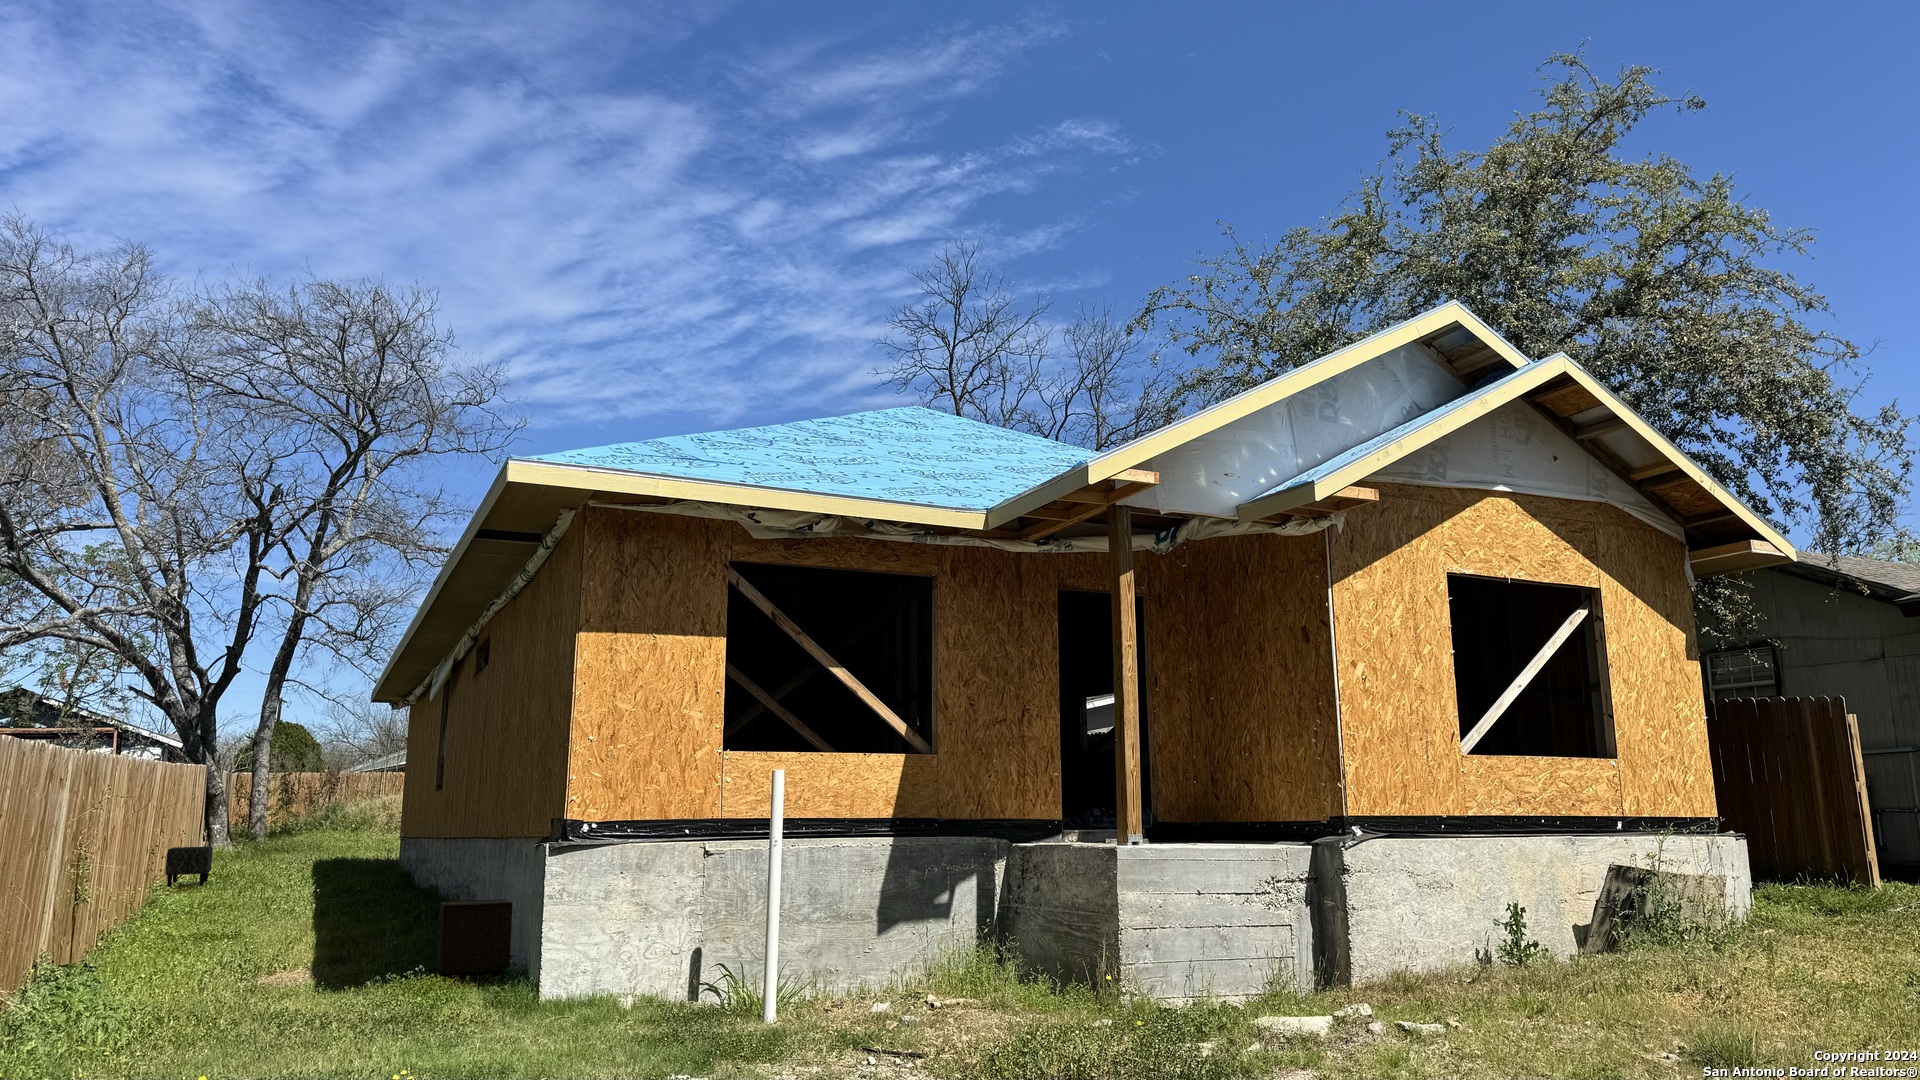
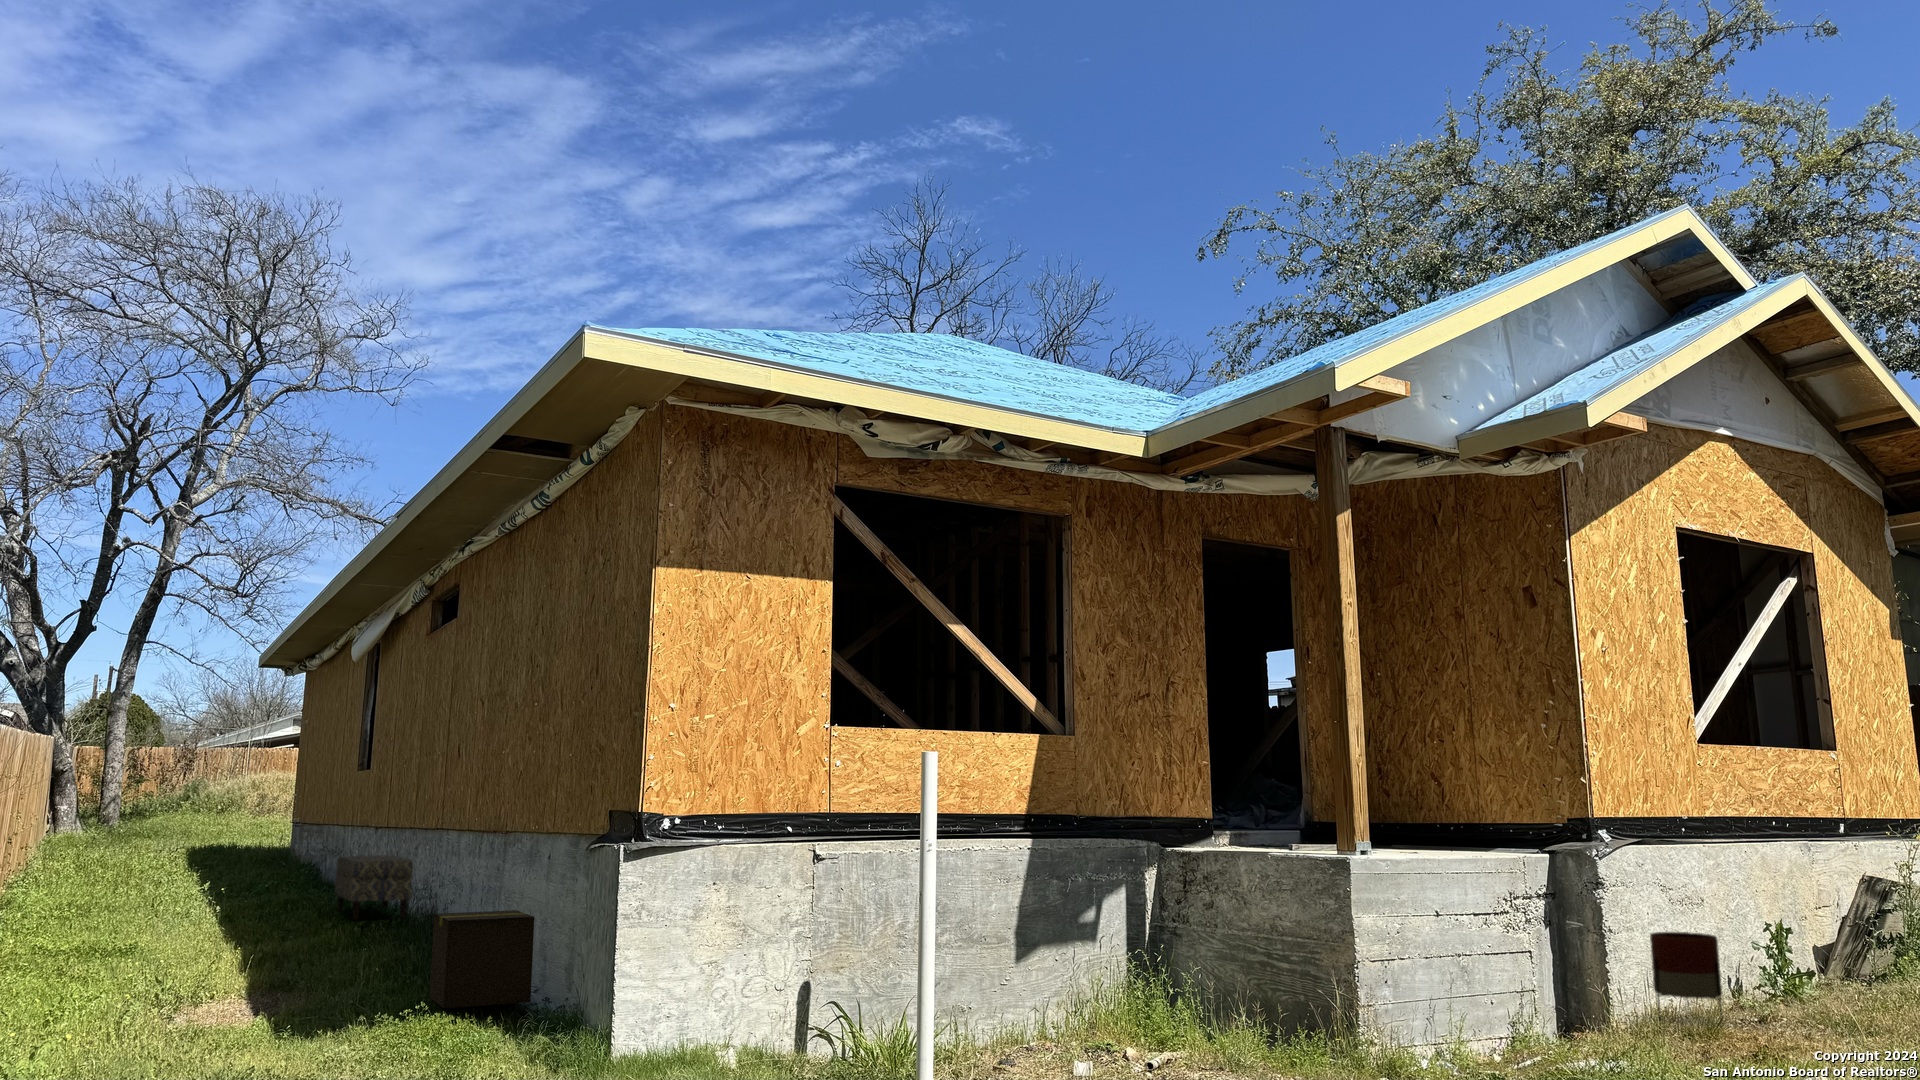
bench: present [165,847,213,887] -> present [335,855,413,920]
planter: none [1384,909,1439,984] -> present [1650,932,1723,1024]

